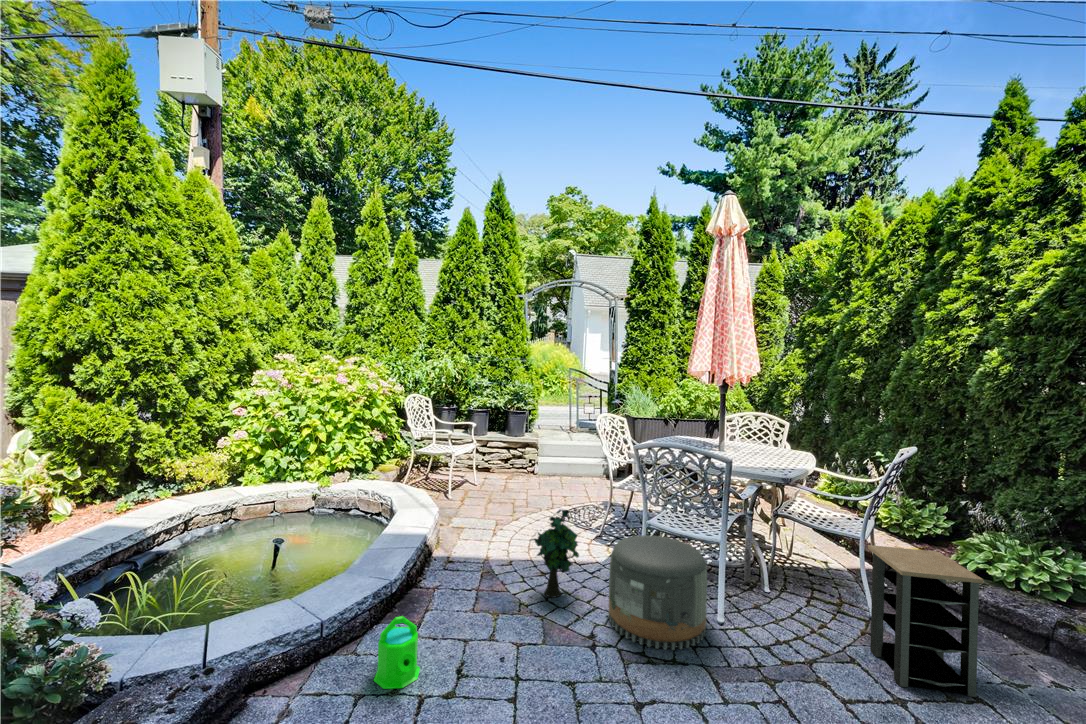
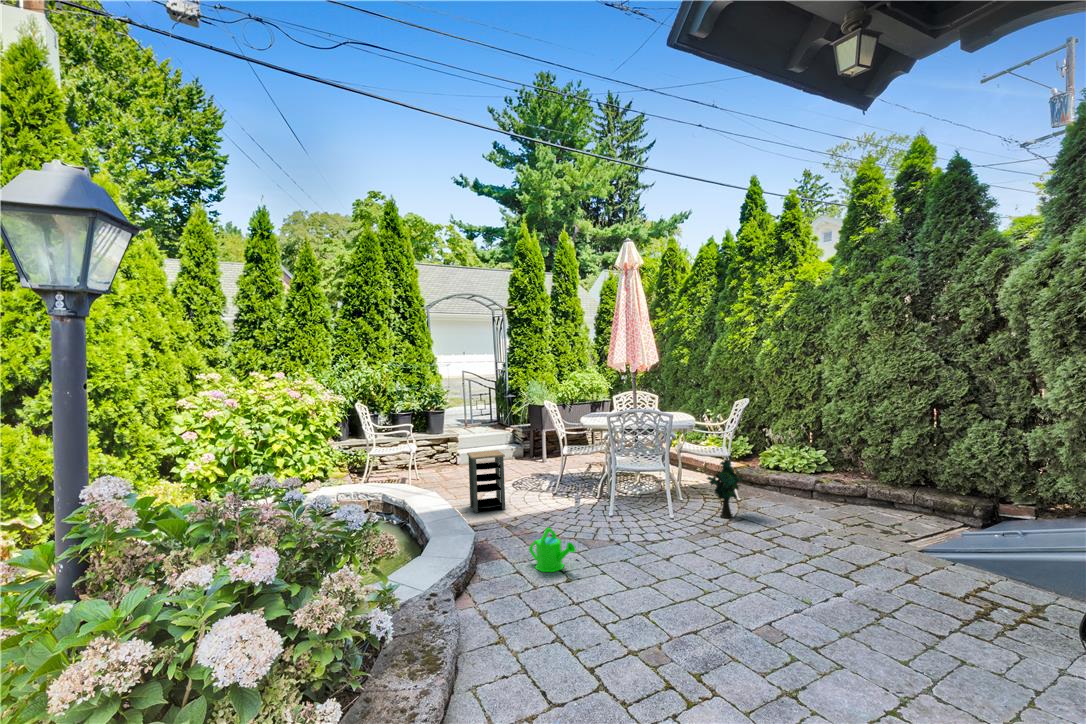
decorative plant: present [532,510,579,597] -> present [707,455,743,518]
pouf: present [608,535,707,650] -> none [621,465,682,525]
side table: present [868,545,983,697] -> present [467,450,505,513]

